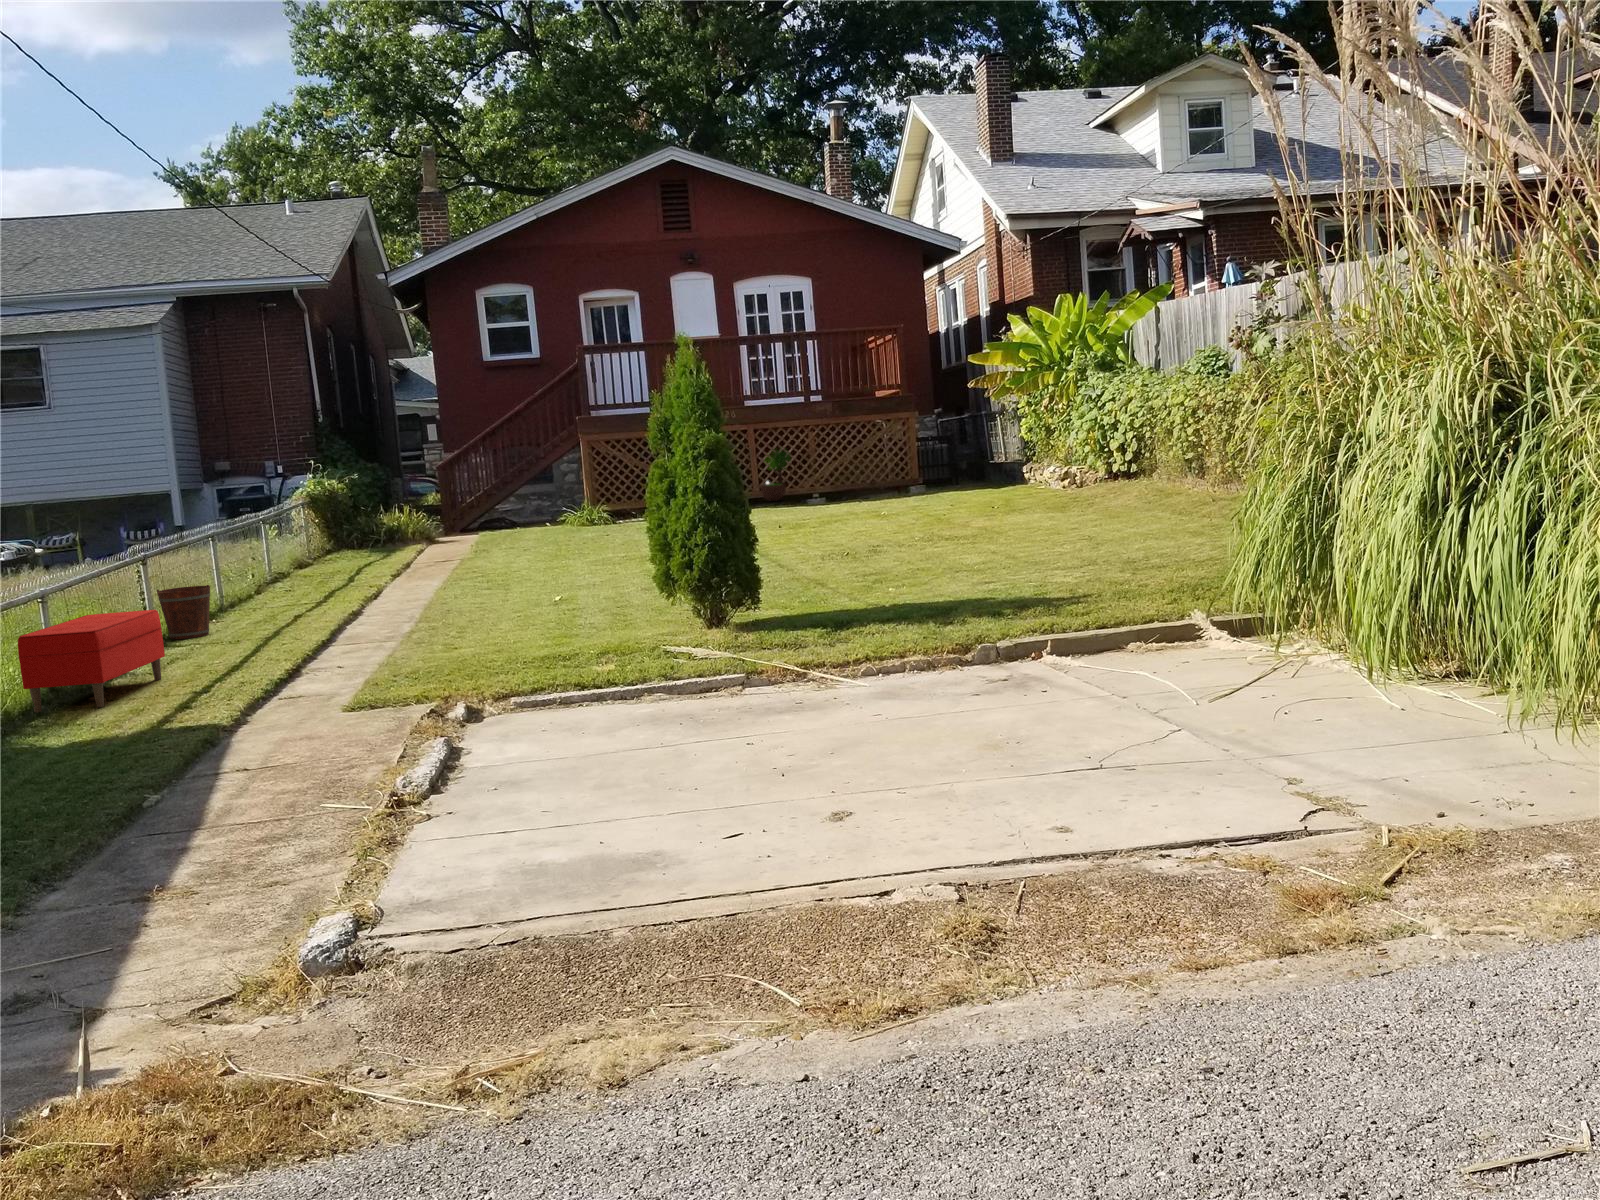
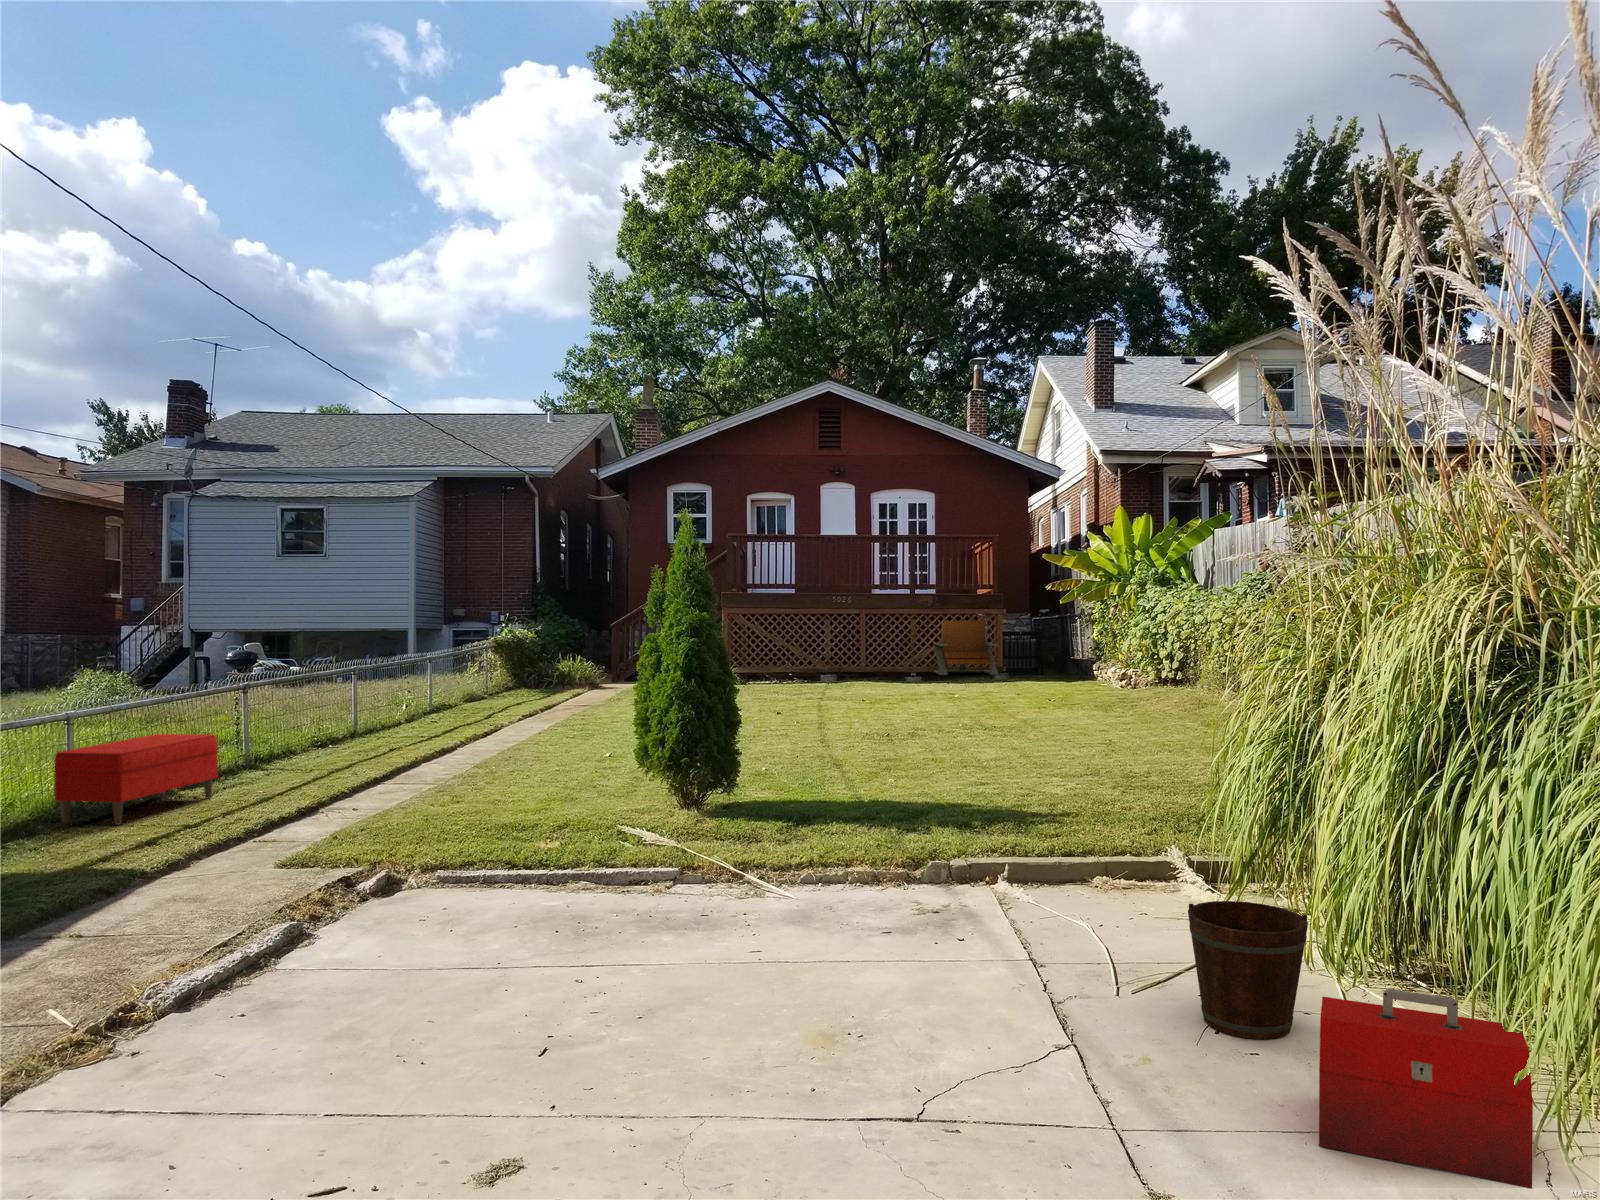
lounge chair: none [836,430,918,499] -> present [934,621,998,675]
potted tree: present [761,450,790,501] -> none [869,625,896,671]
bucket: present [157,585,210,639] -> present [1188,901,1308,1039]
toolbox: none [1363,638,1507,751] -> present [1319,989,1533,1189]

